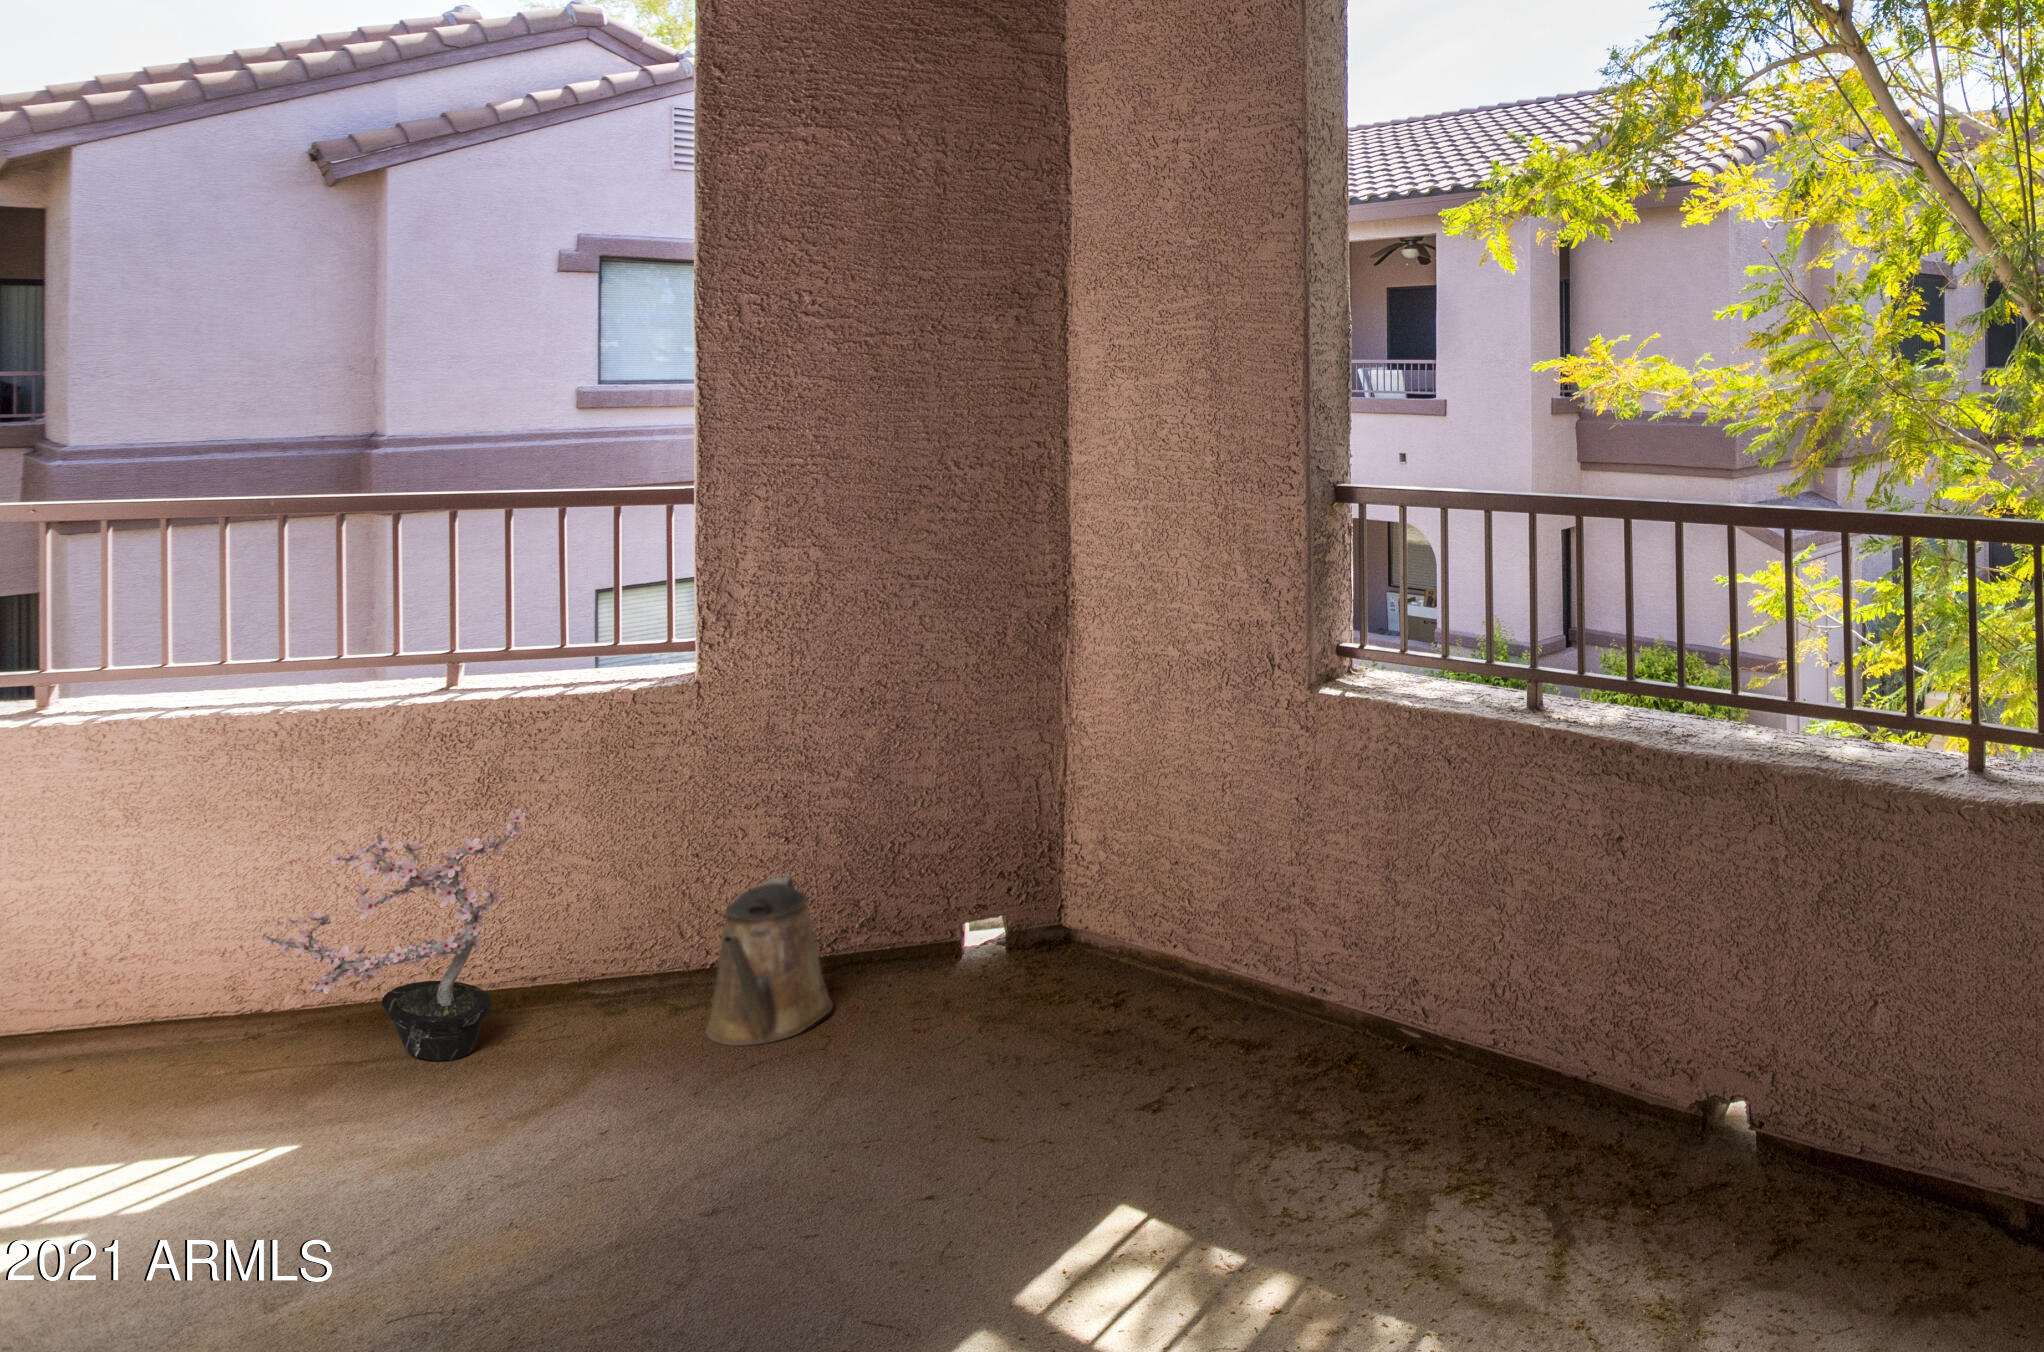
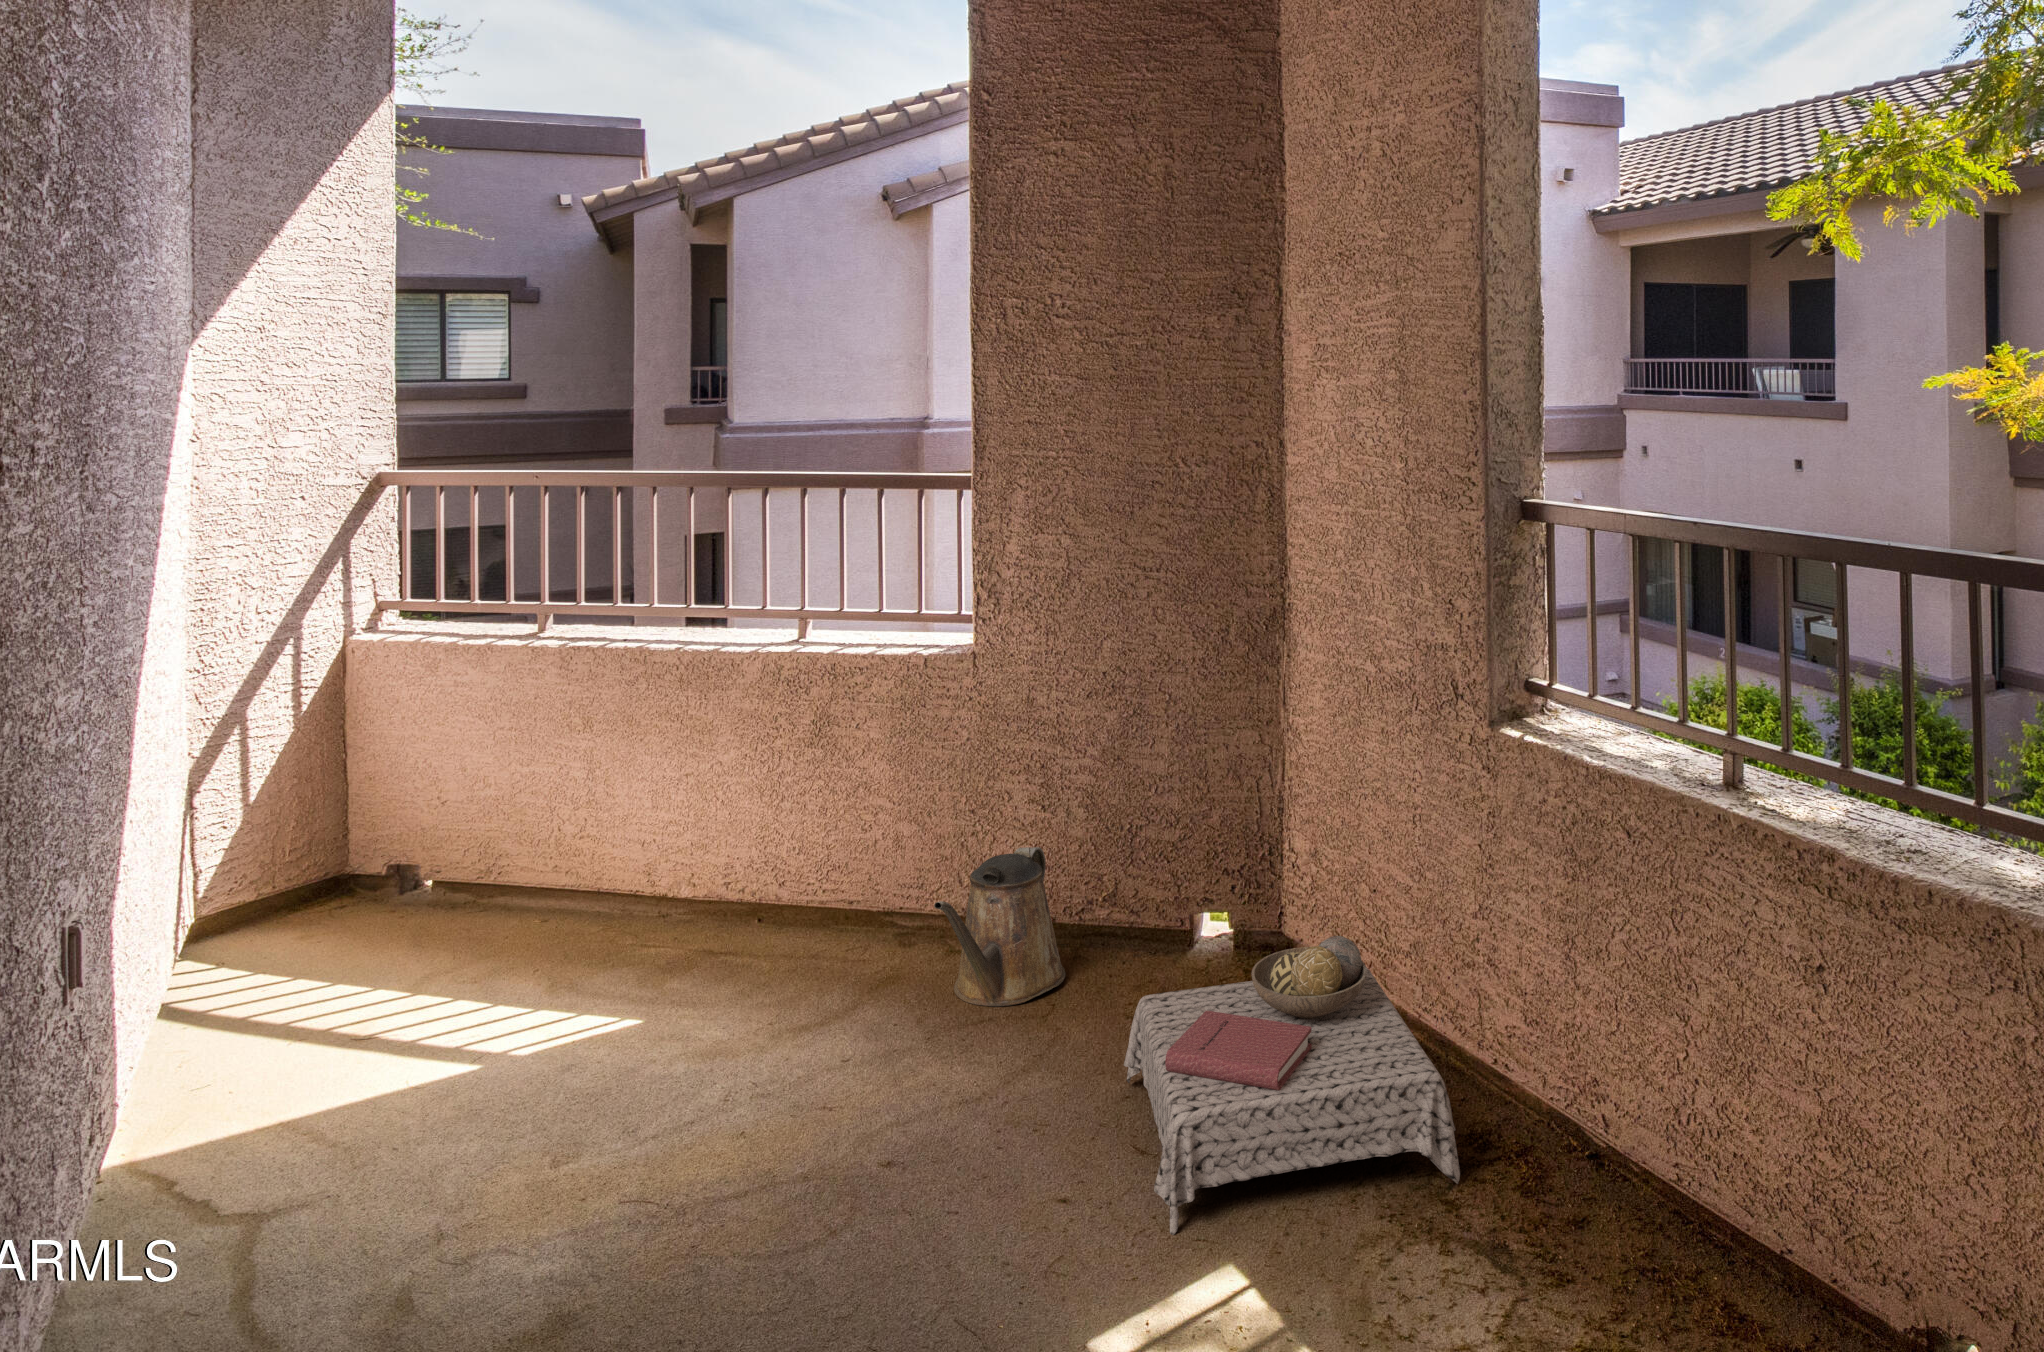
potted plant: present [260,809,526,1061] -> none [640,749,840,969]
ottoman: none [957,900,1311,1190] -> present [1124,936,1460,1235]

